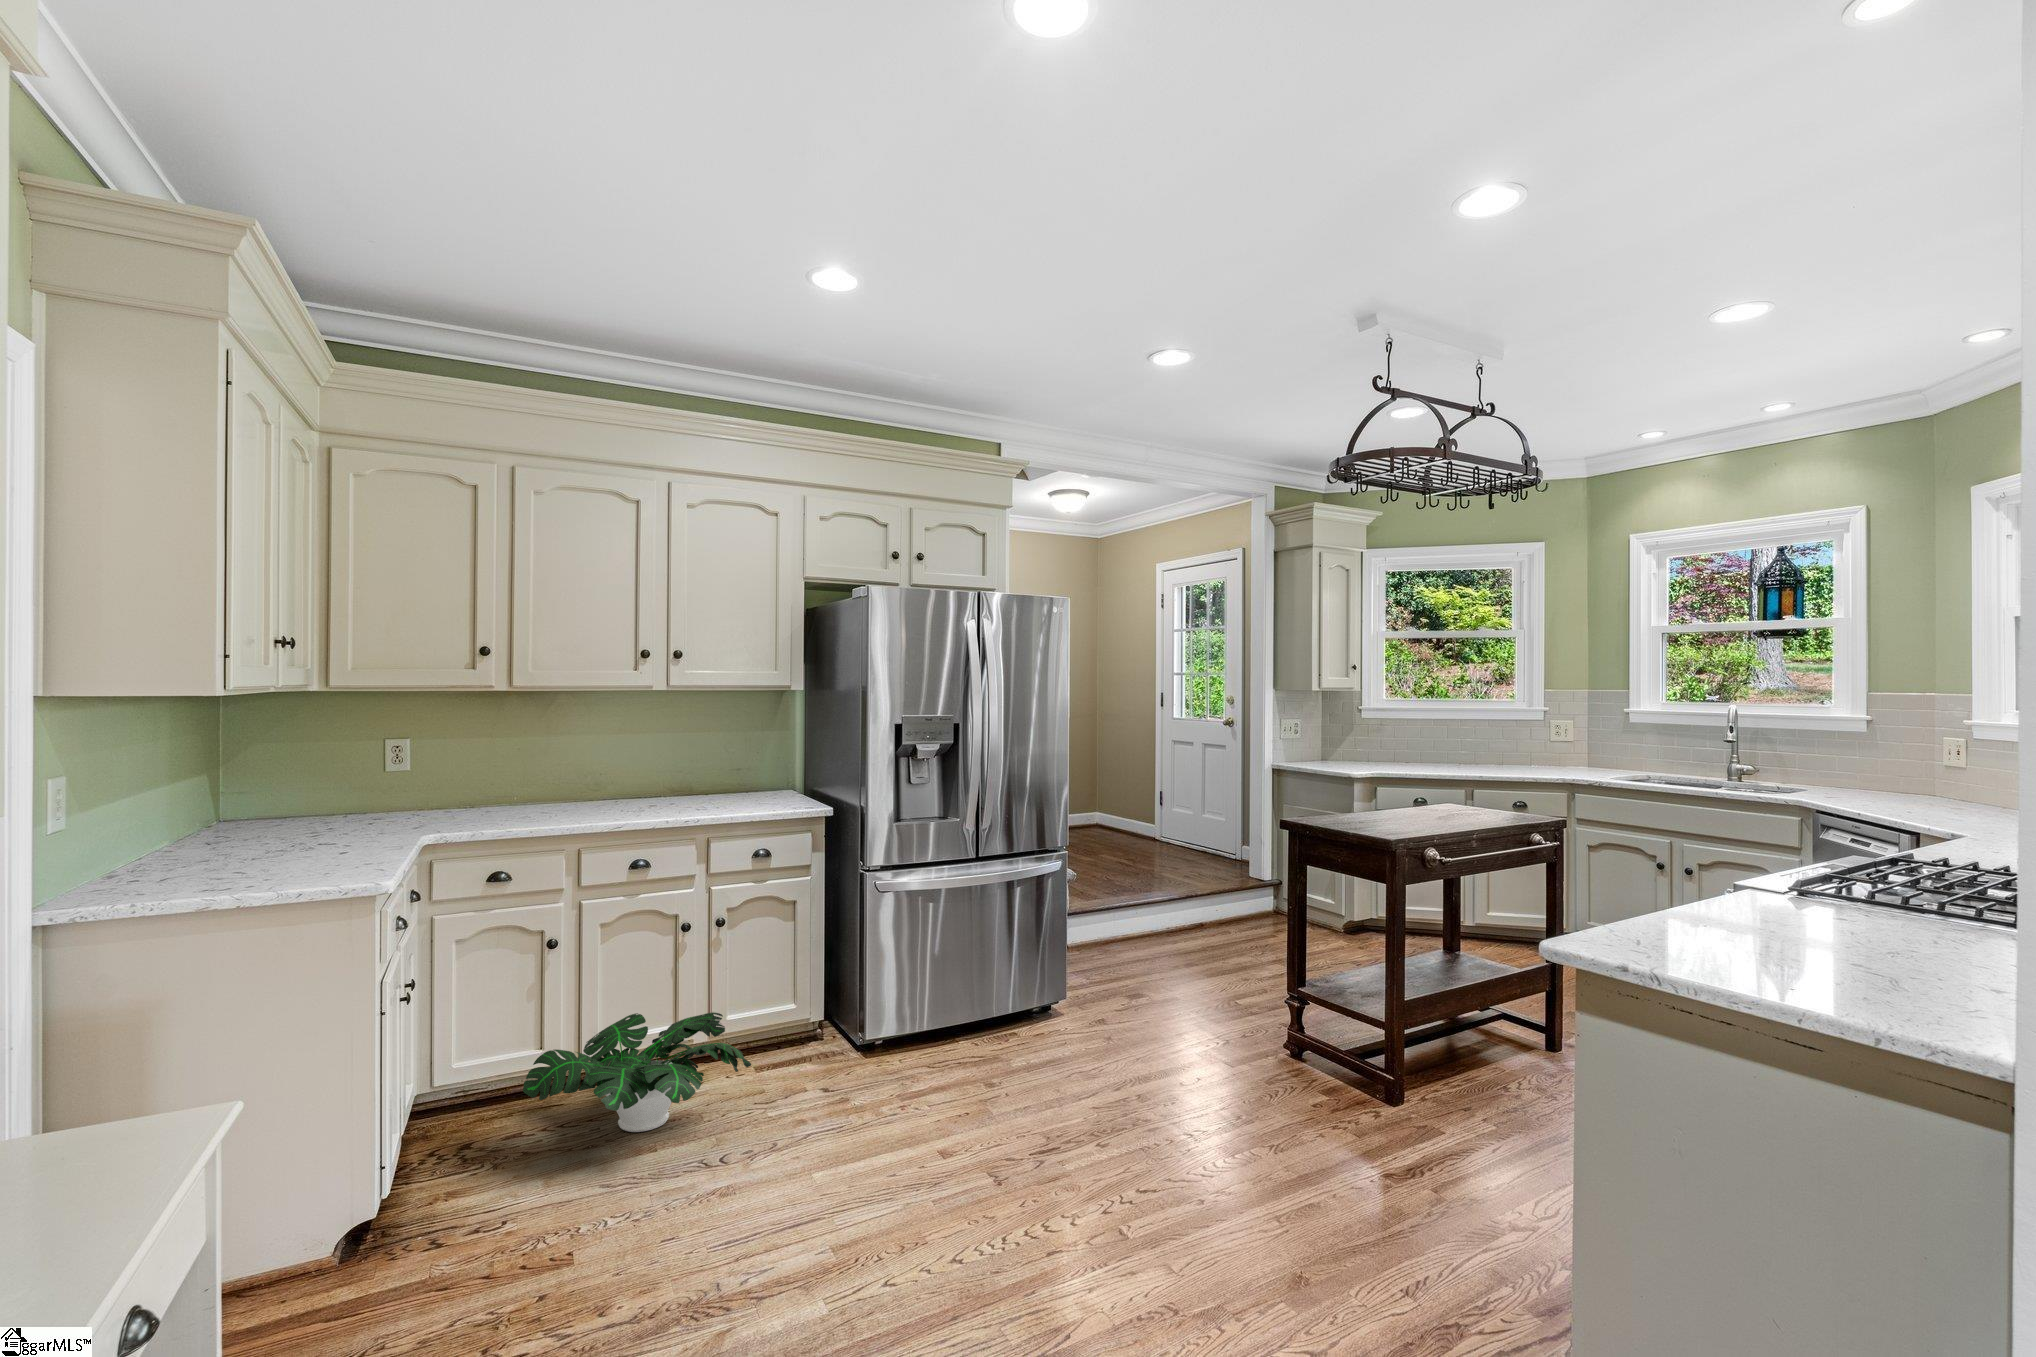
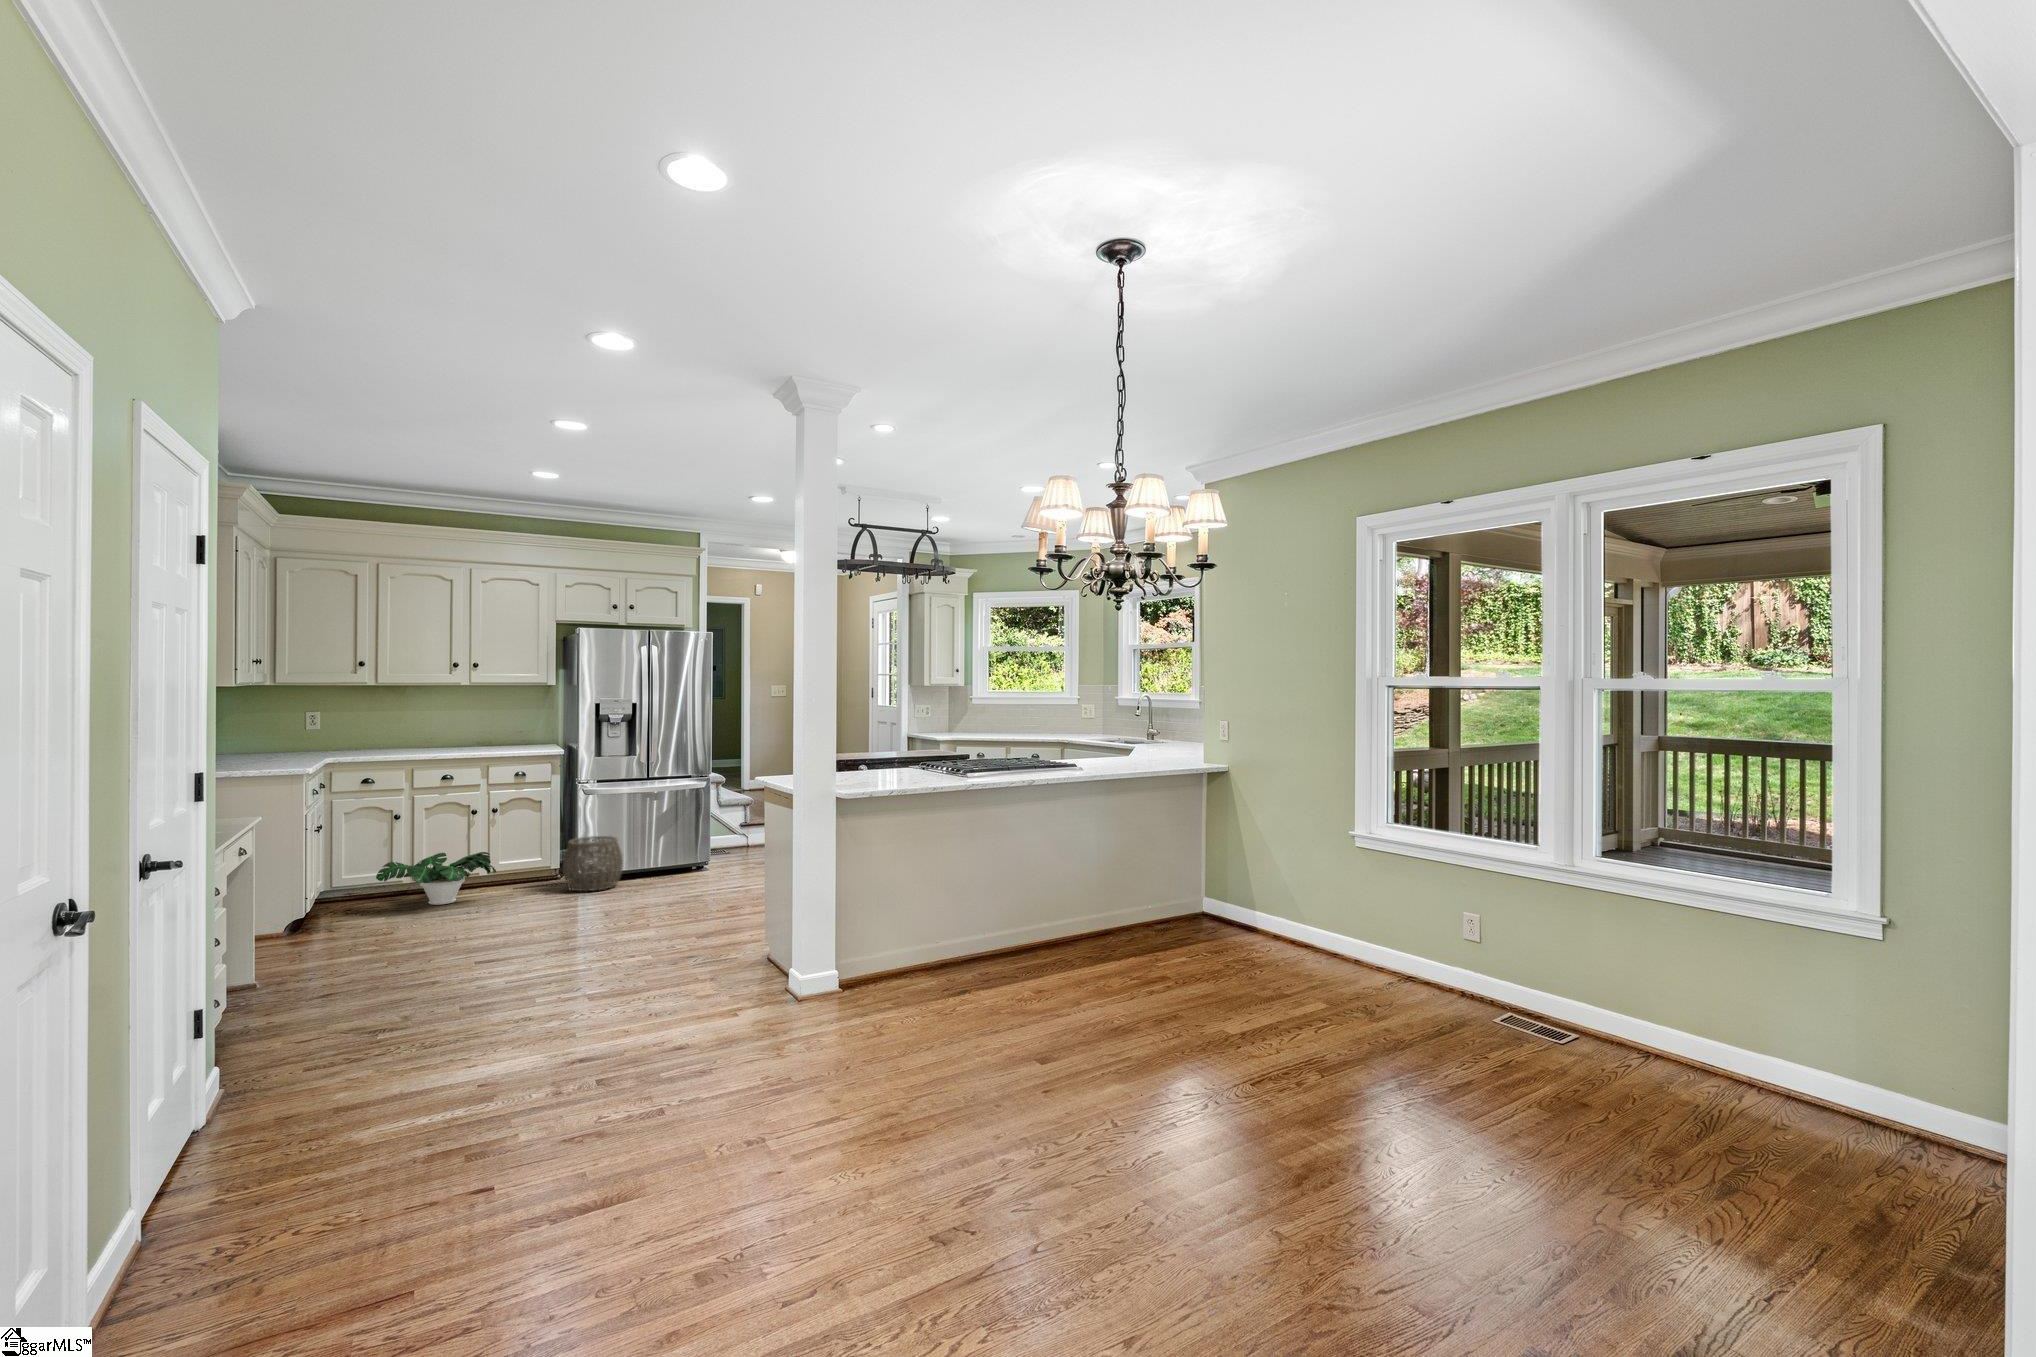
woven basket: none [851,970,957,1089] -> present [563,836,623,891]

